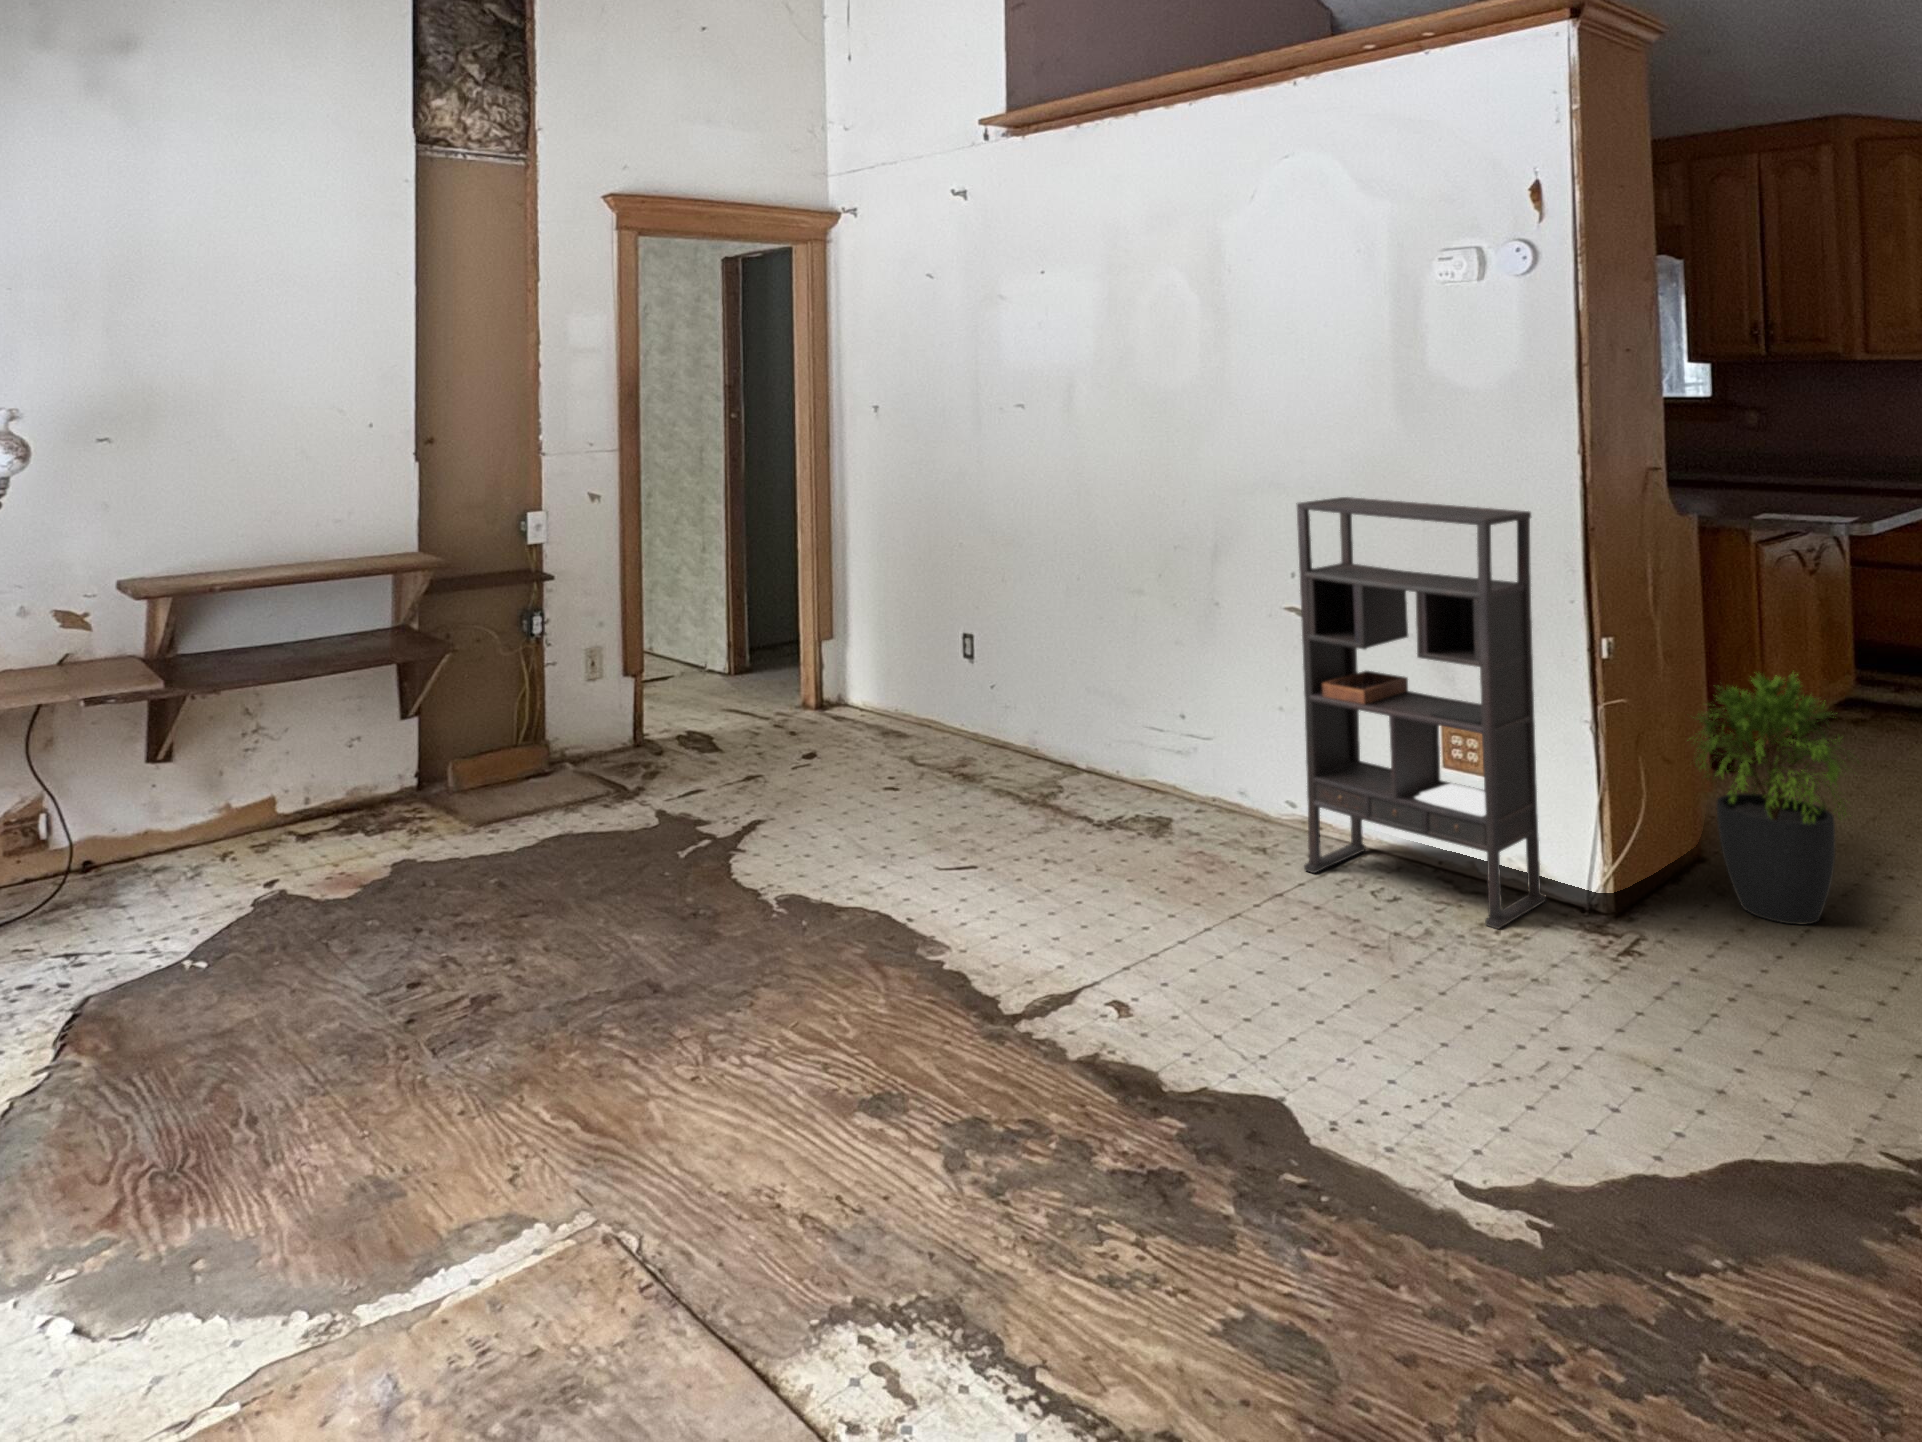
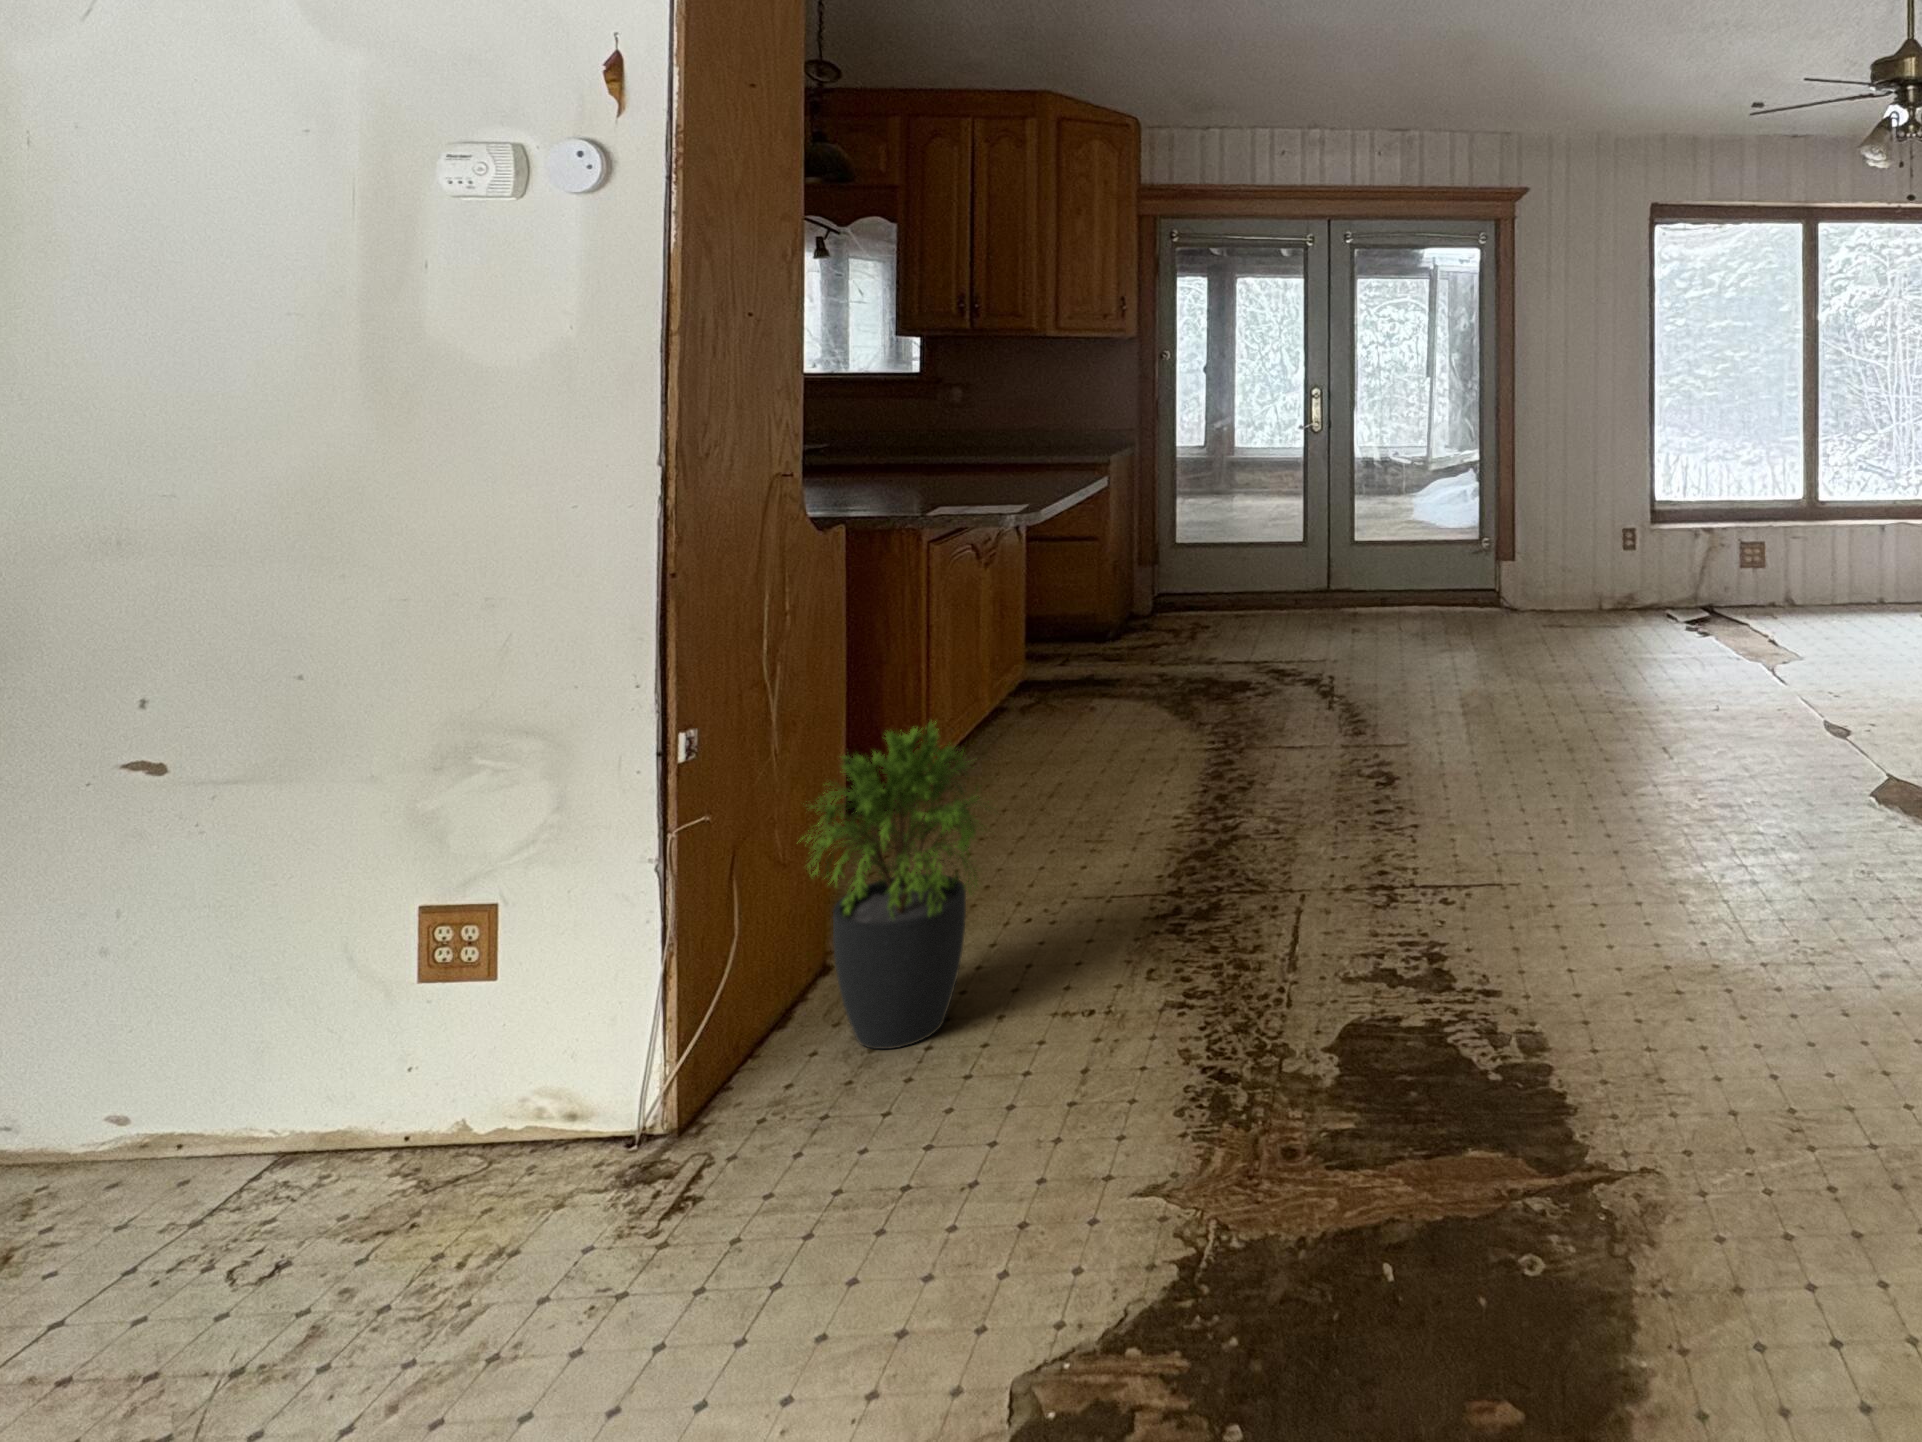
bookshelf: present [1297,497,1546,929] -> none [82,557,581,1282]

